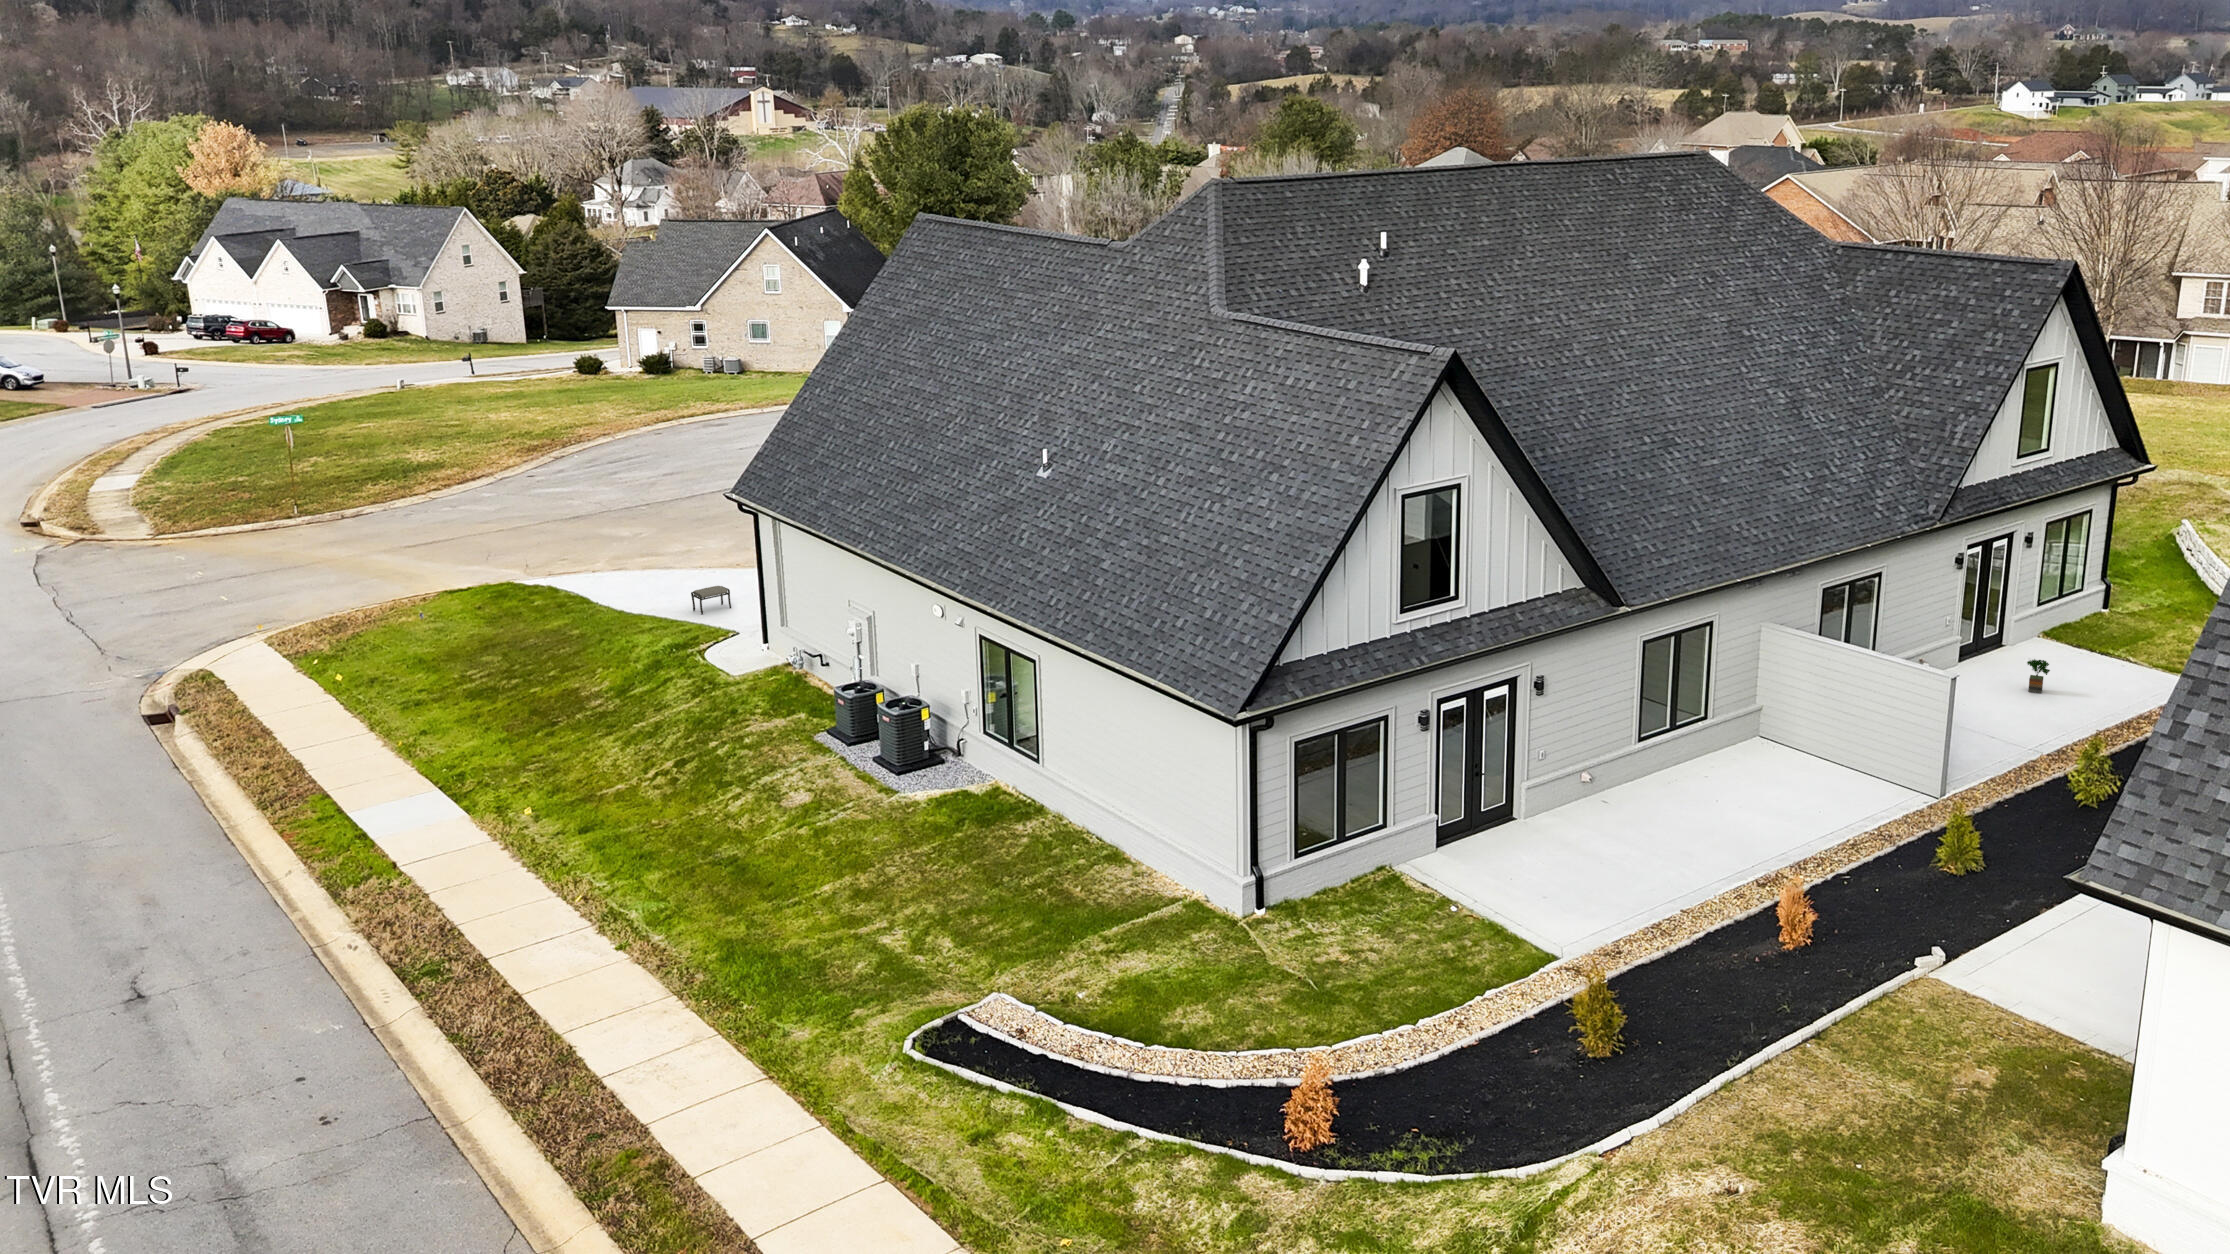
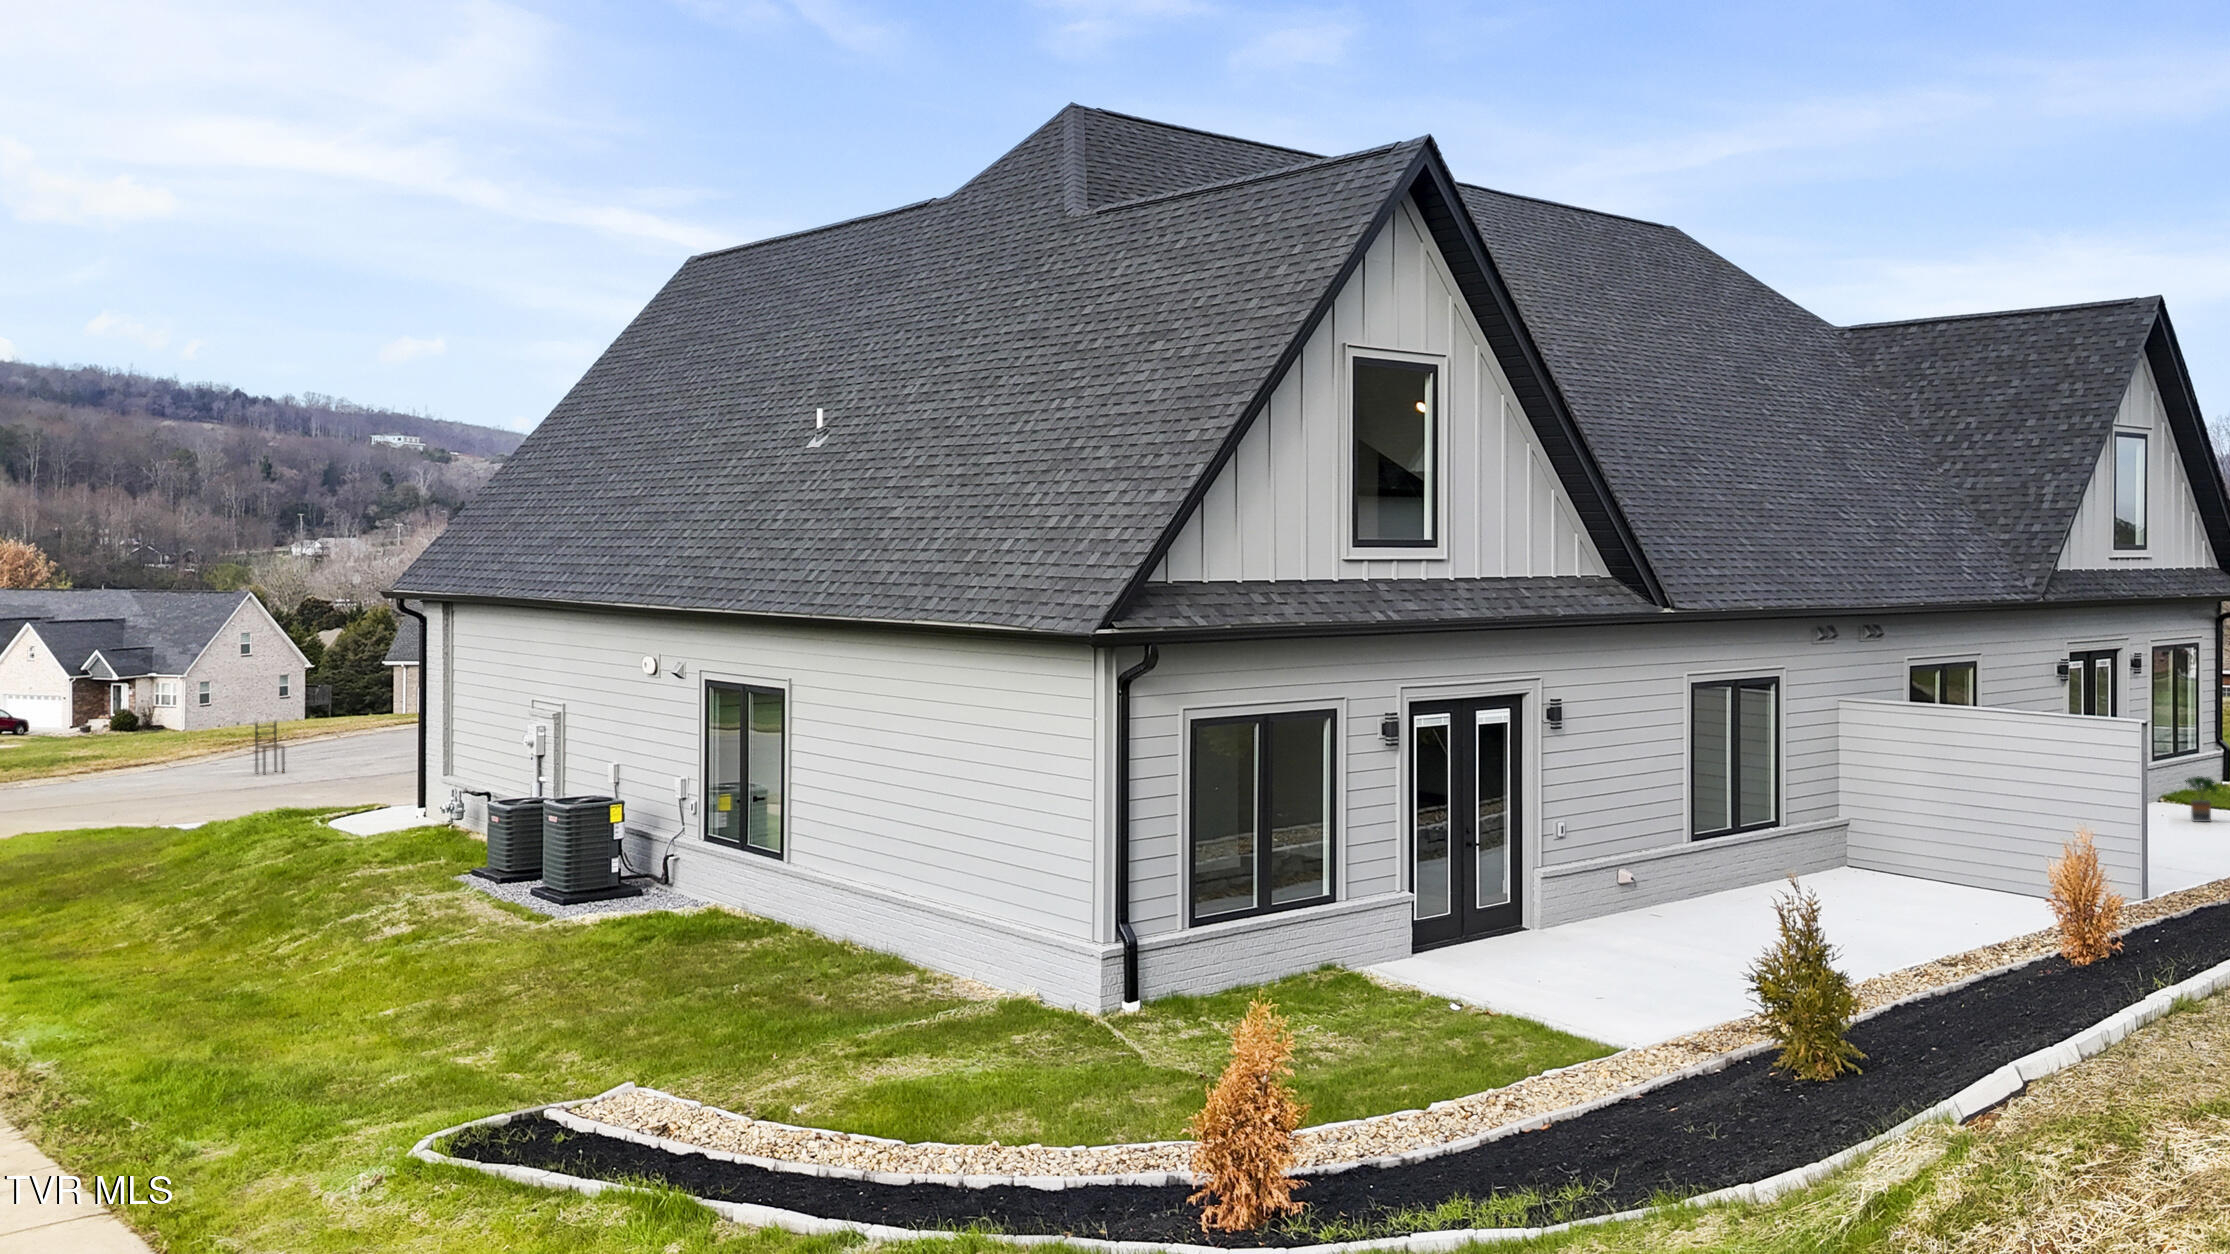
chair: none [618,510,644,552] -> present [255,722,285,774]
ottoman: present [691,586,731,614] -> none [325,775,382,810]

